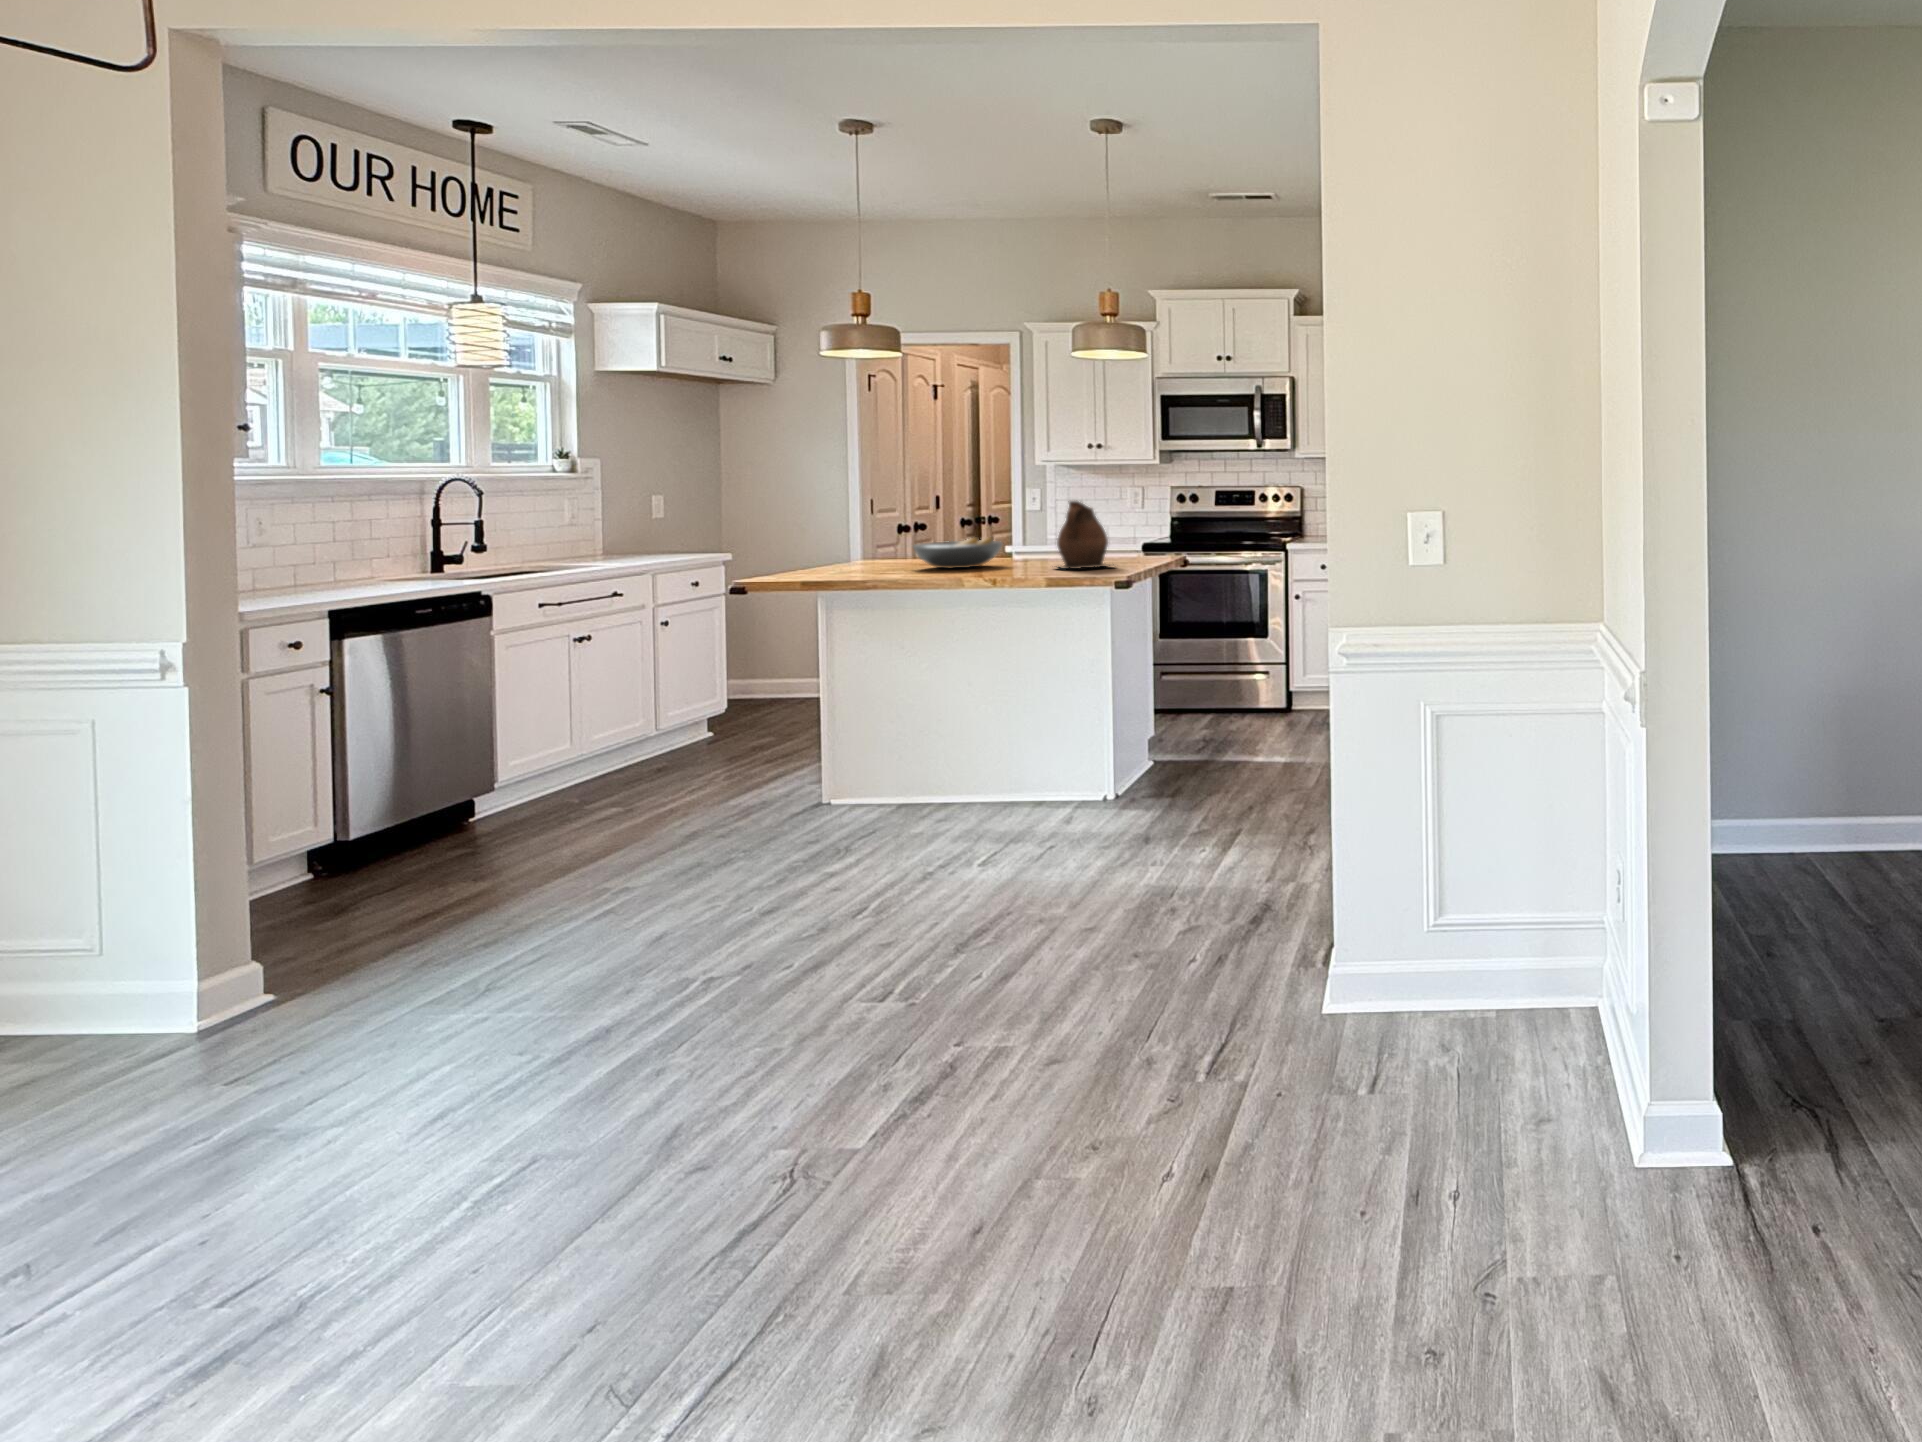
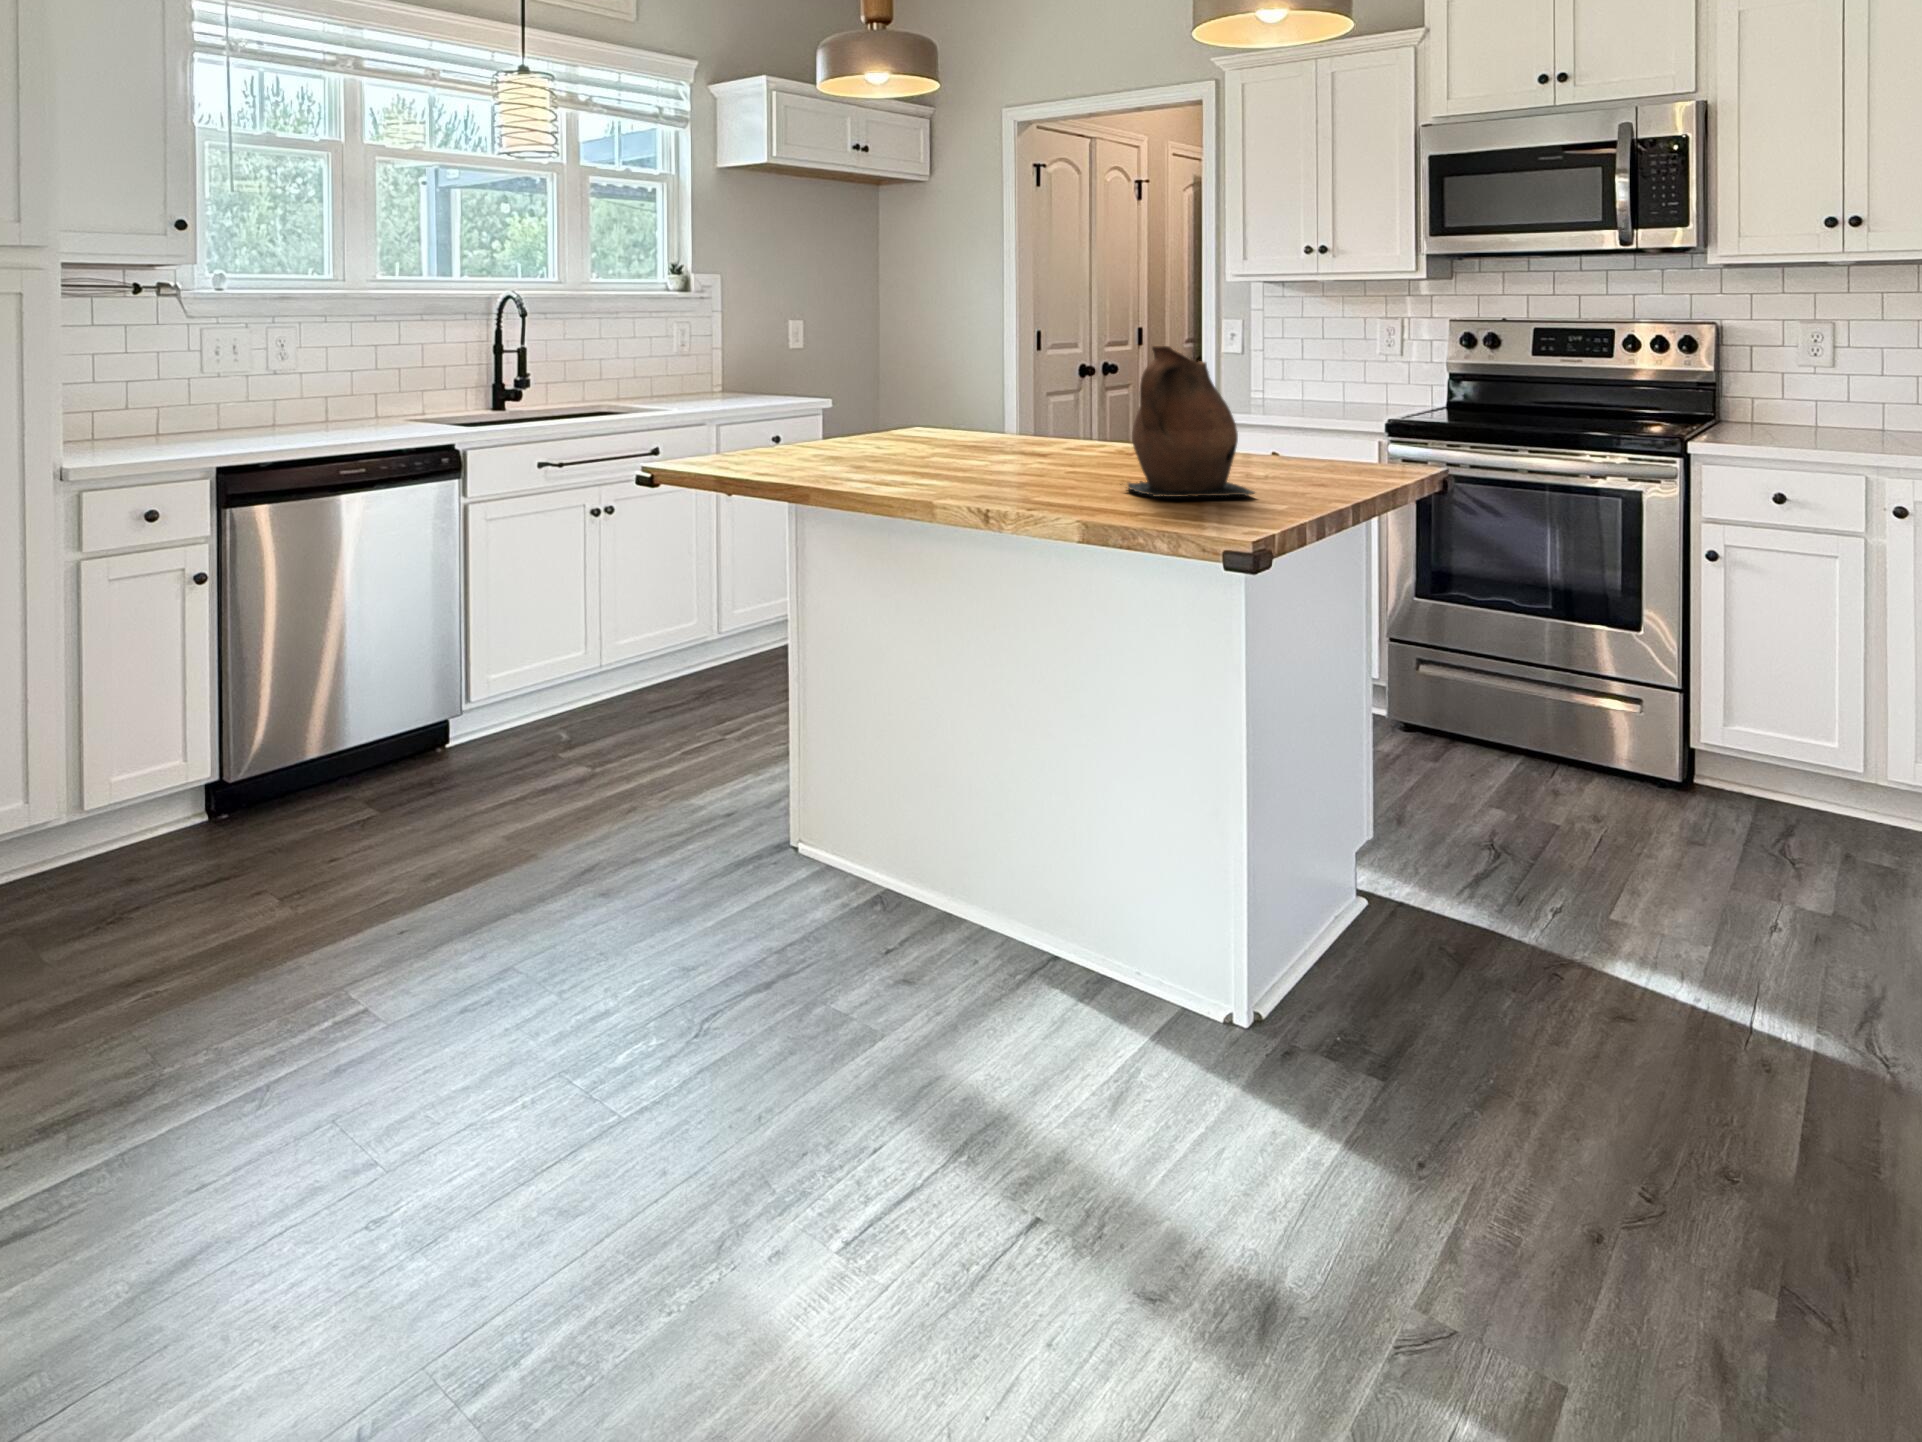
fruit bowl: present [913,537,1002,568] -> none [908,410,1064,467]

